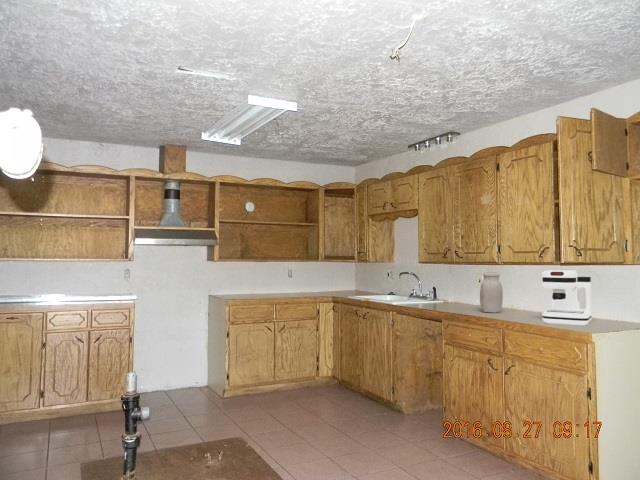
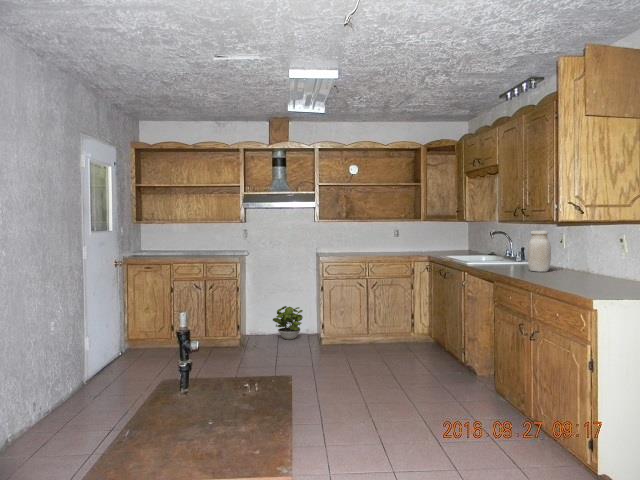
coffee maker: present [542,270,592,326] -> none [553,228,612,285]
potted plant: none [164,357,199,396] -> present [273,306,303,339]

